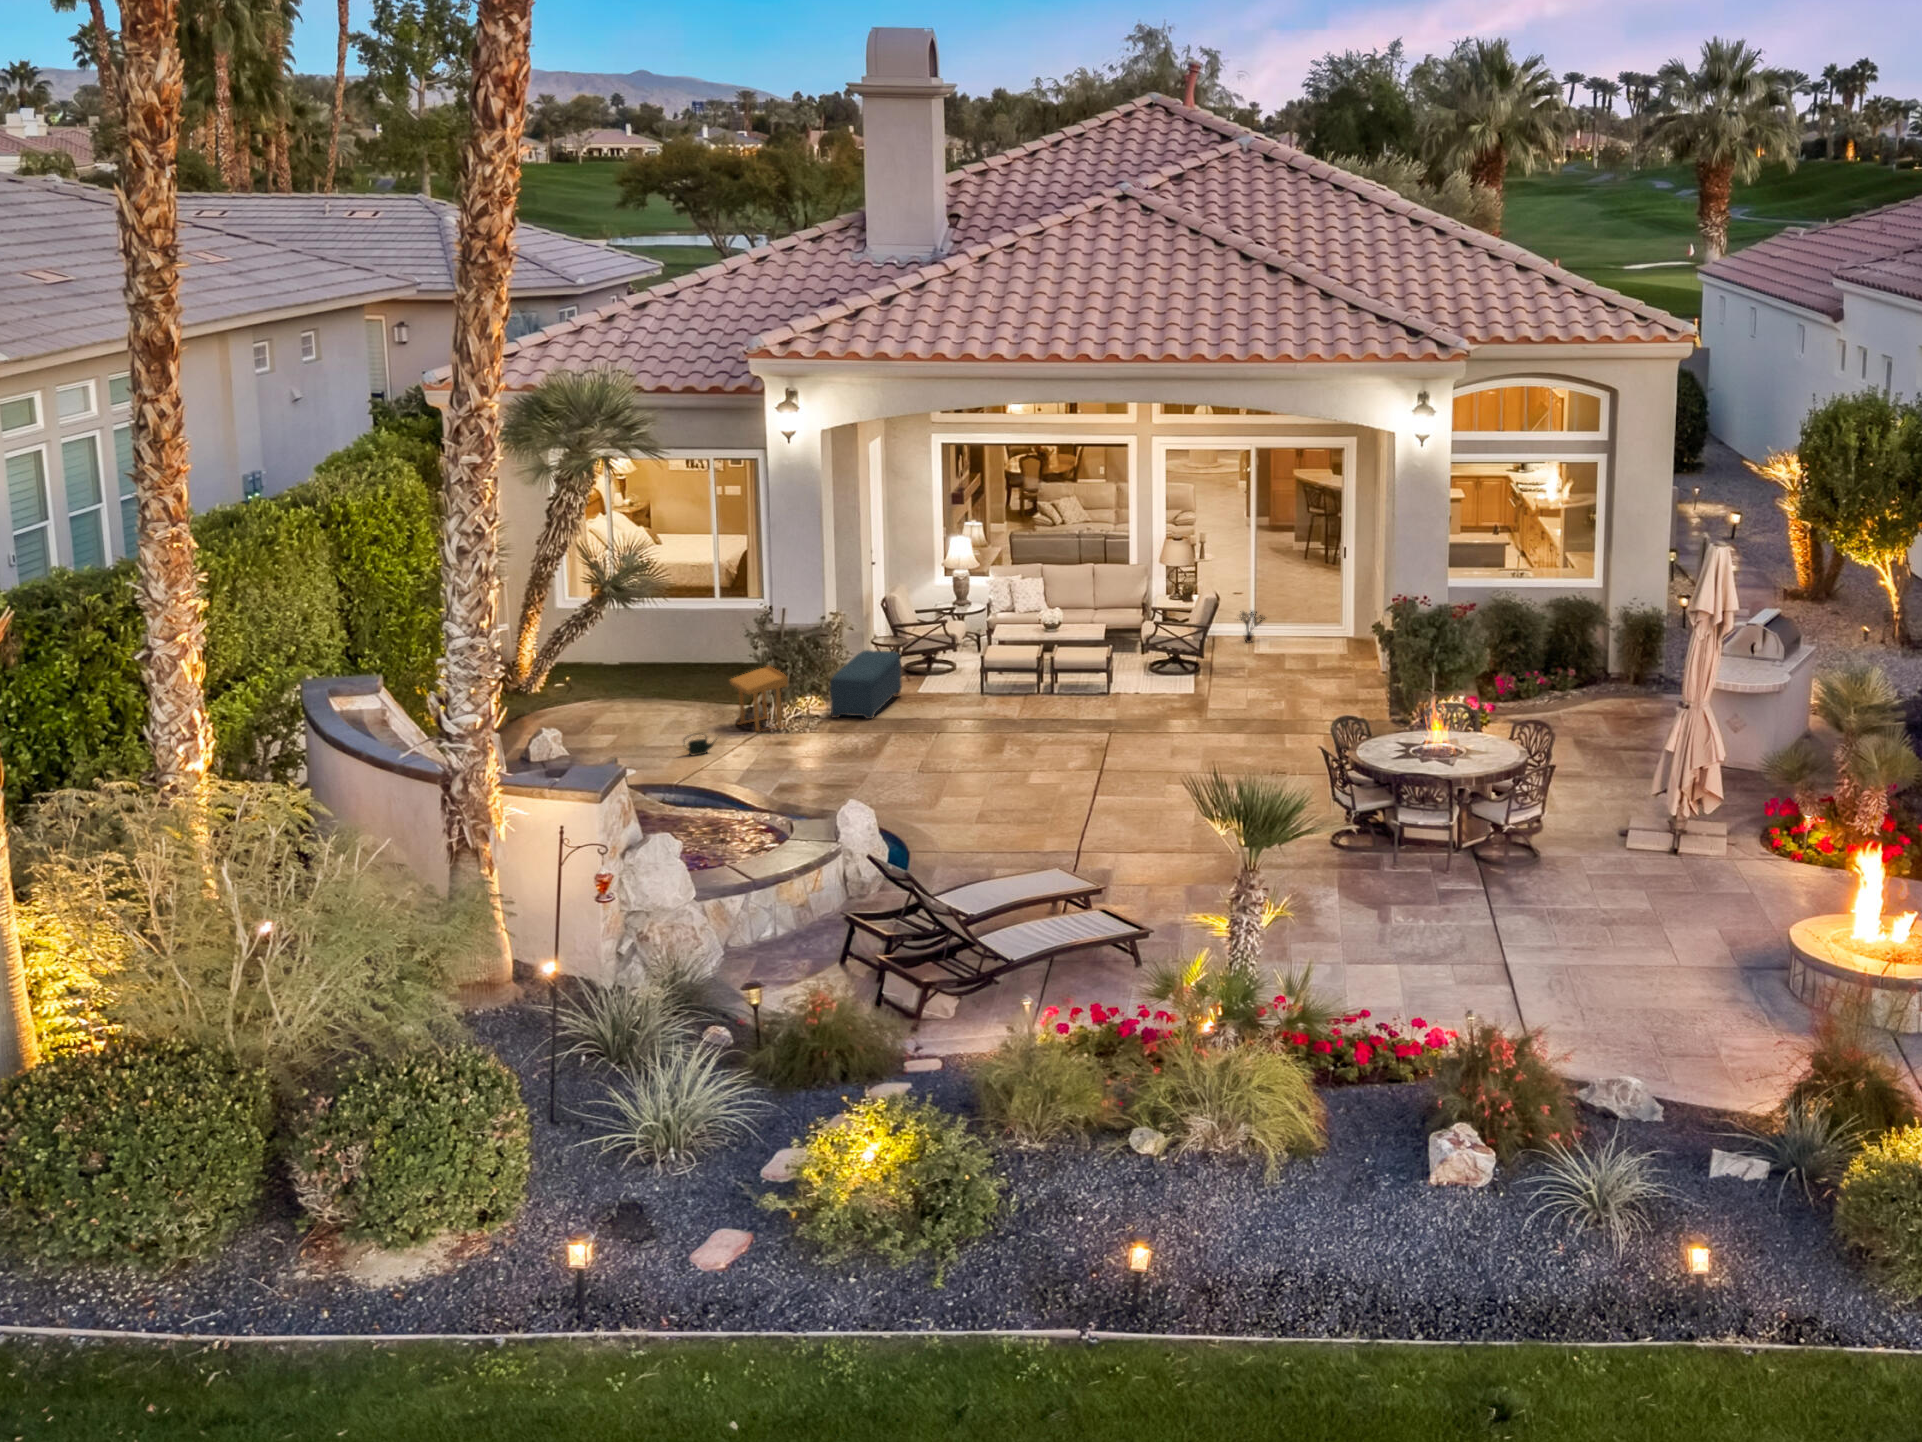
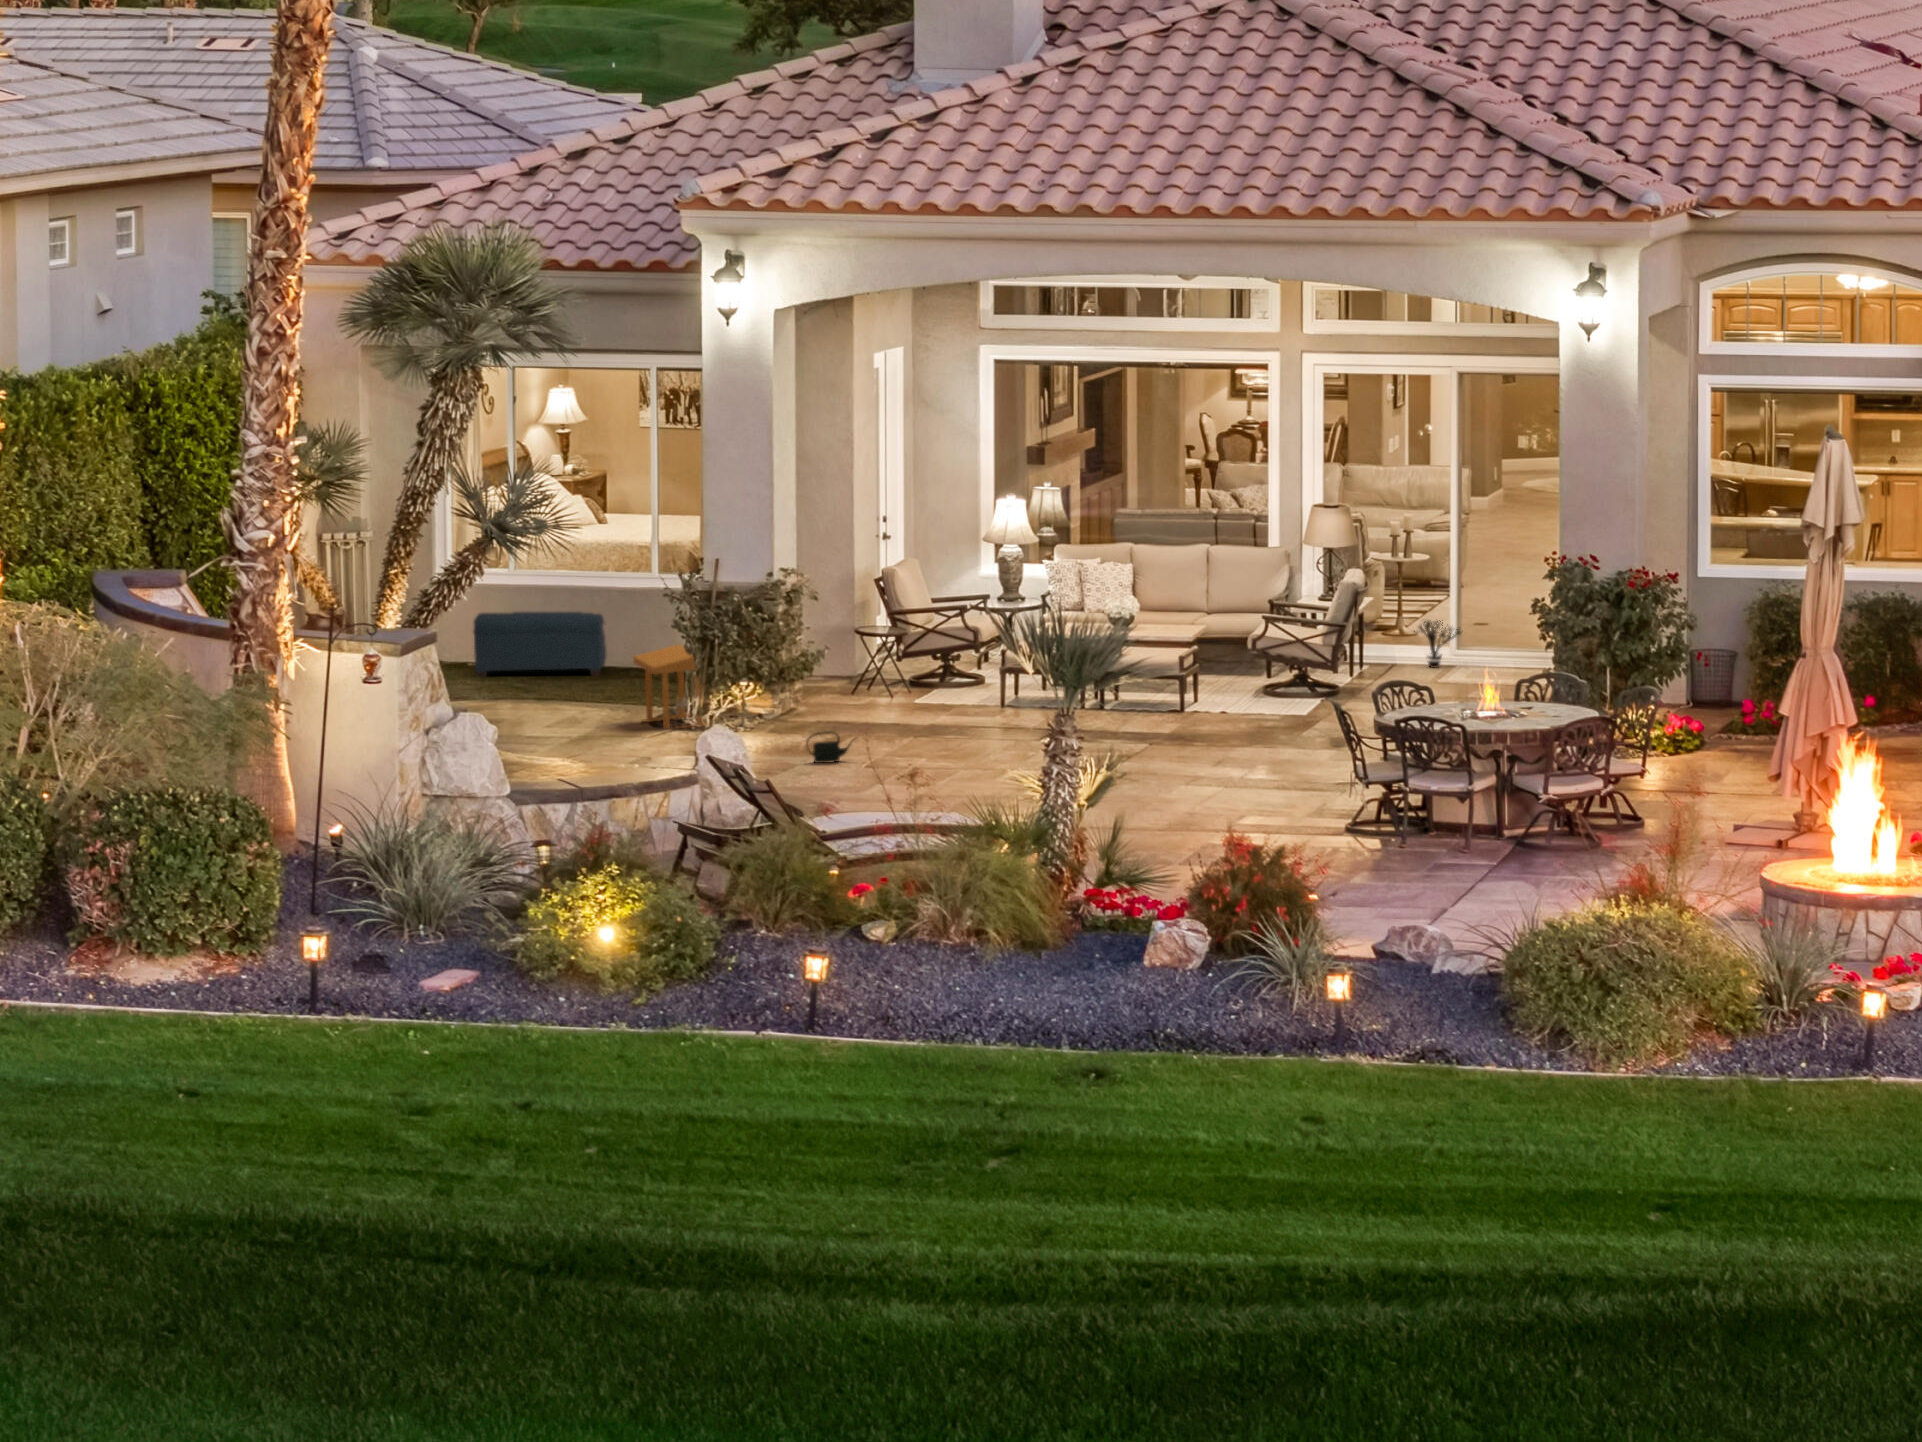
bench: present [830,650,901,719] -> present [473,612,607,677]
watering can: present [684,734,717,755] -> present [806,731,851,763]

